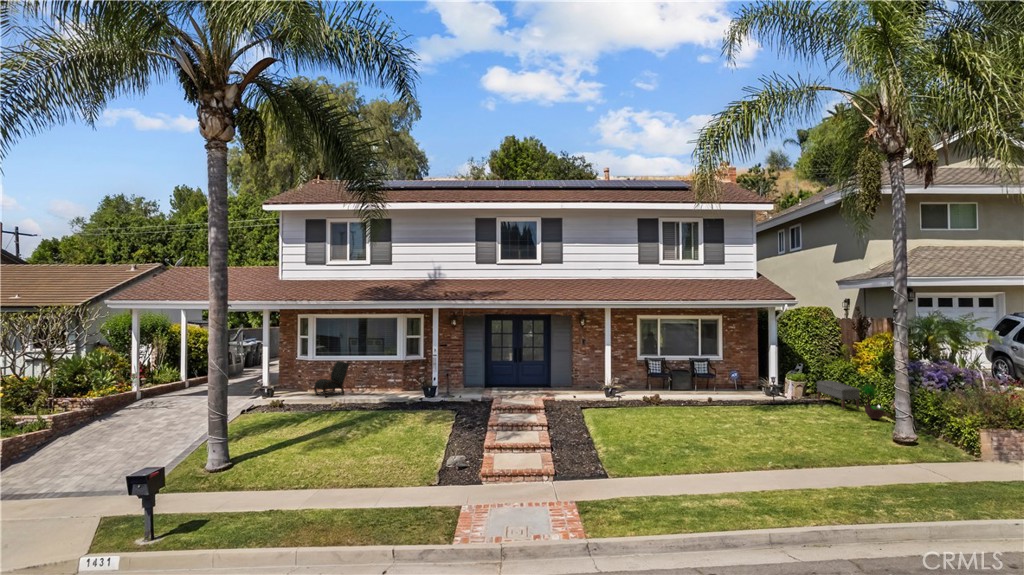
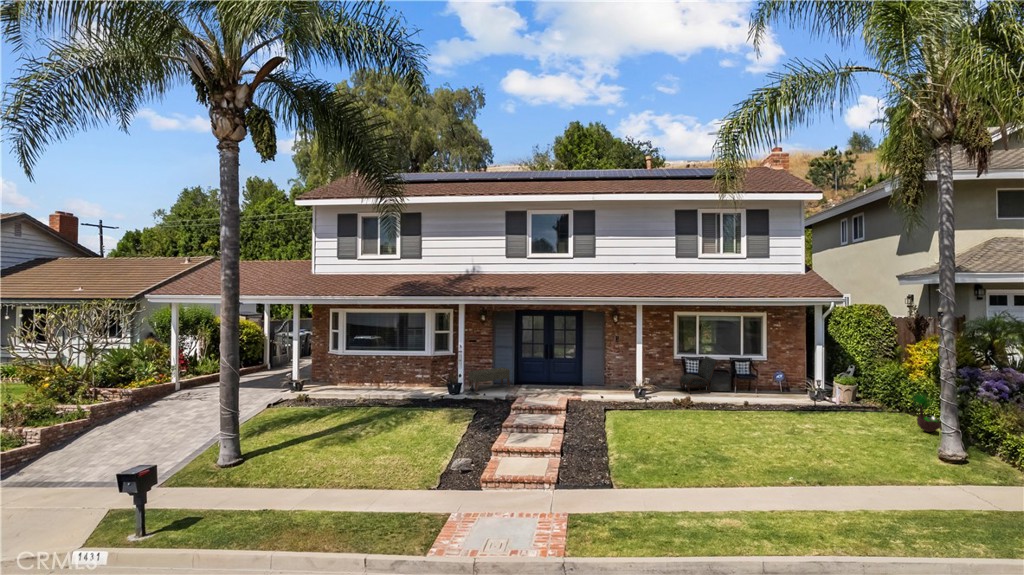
lounge chair: present [314,361,349,397] -> present [680,356,717,394]
bench: present [817,381,860,410] -> present [468,367,510,391]

